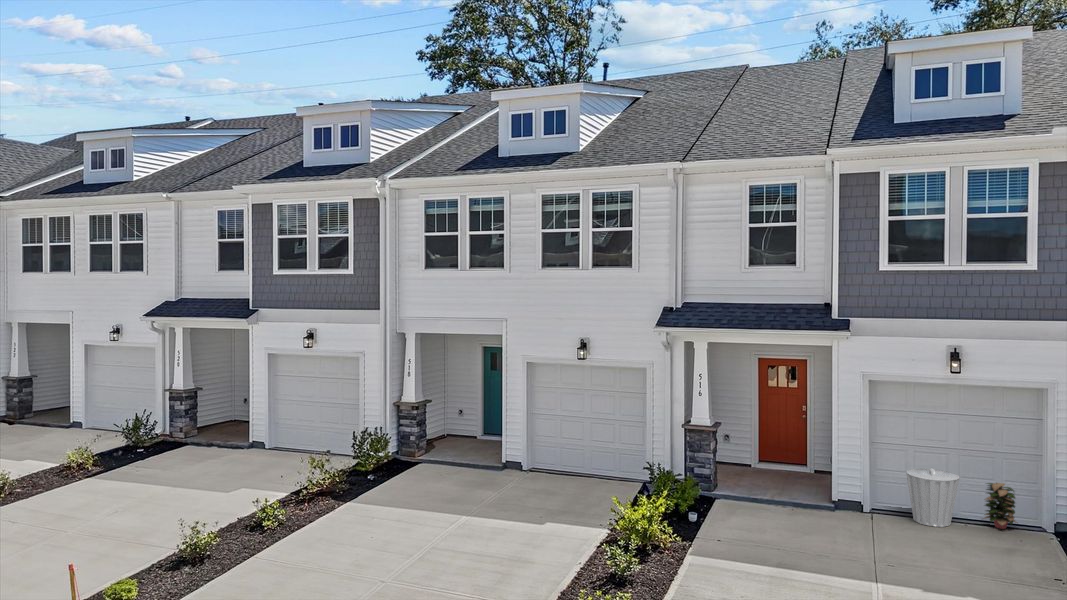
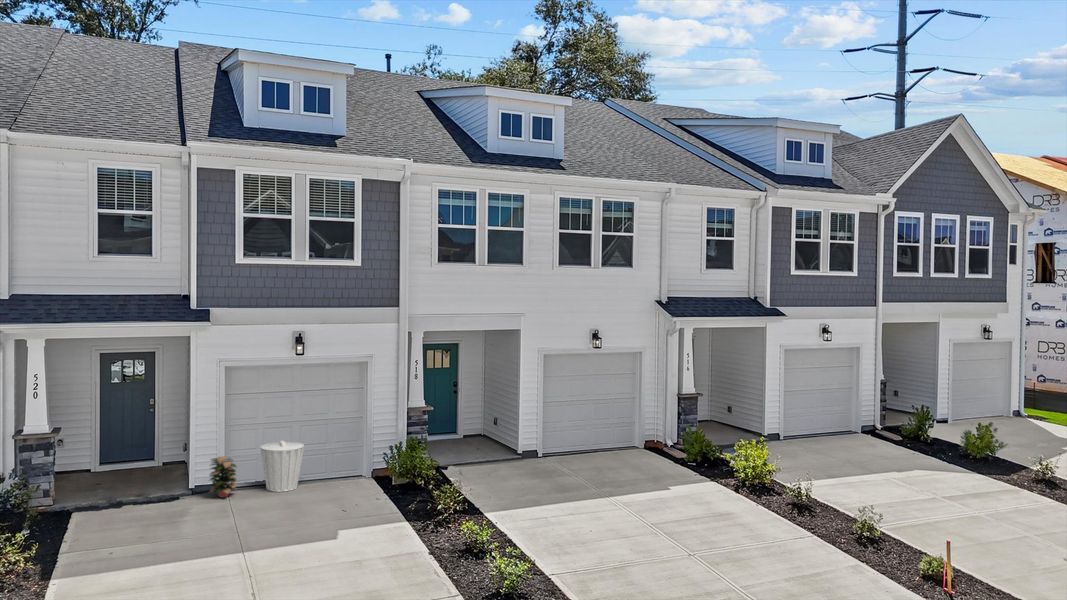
decorative plant: present [984,483,1016,529] -> present [209,456,236,497]

